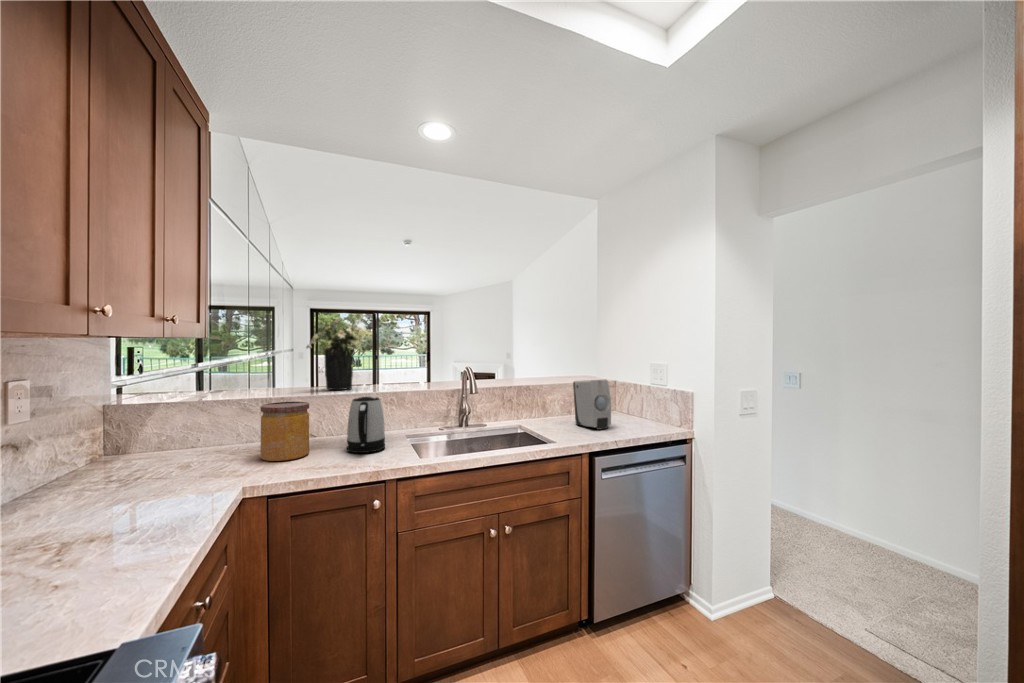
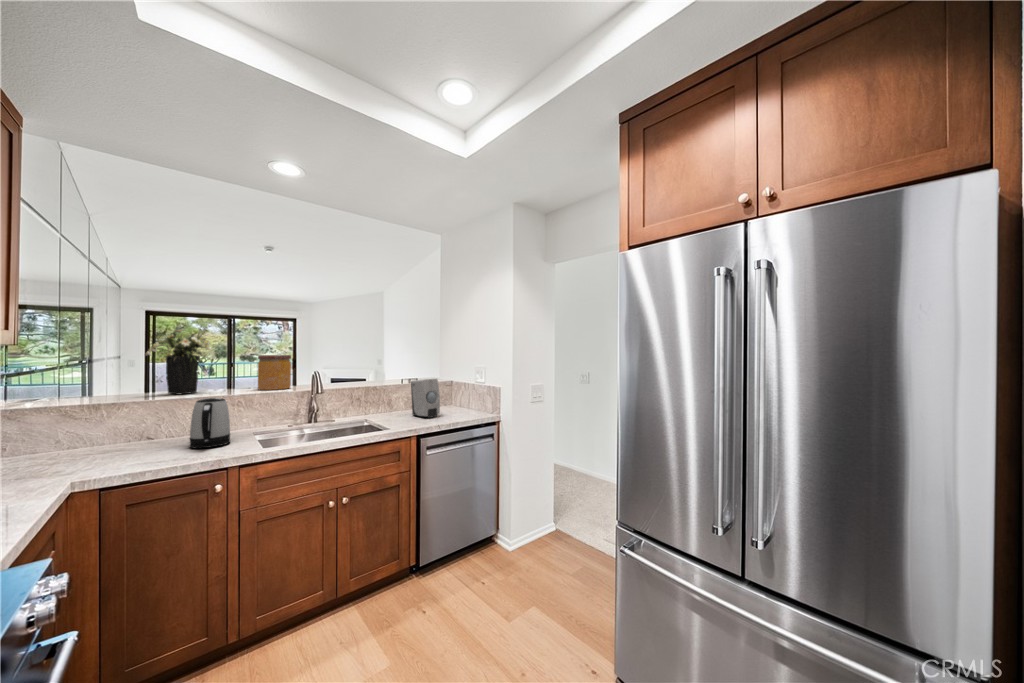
jar: present [260,402,309,461] -> present [258,355,291,390]

